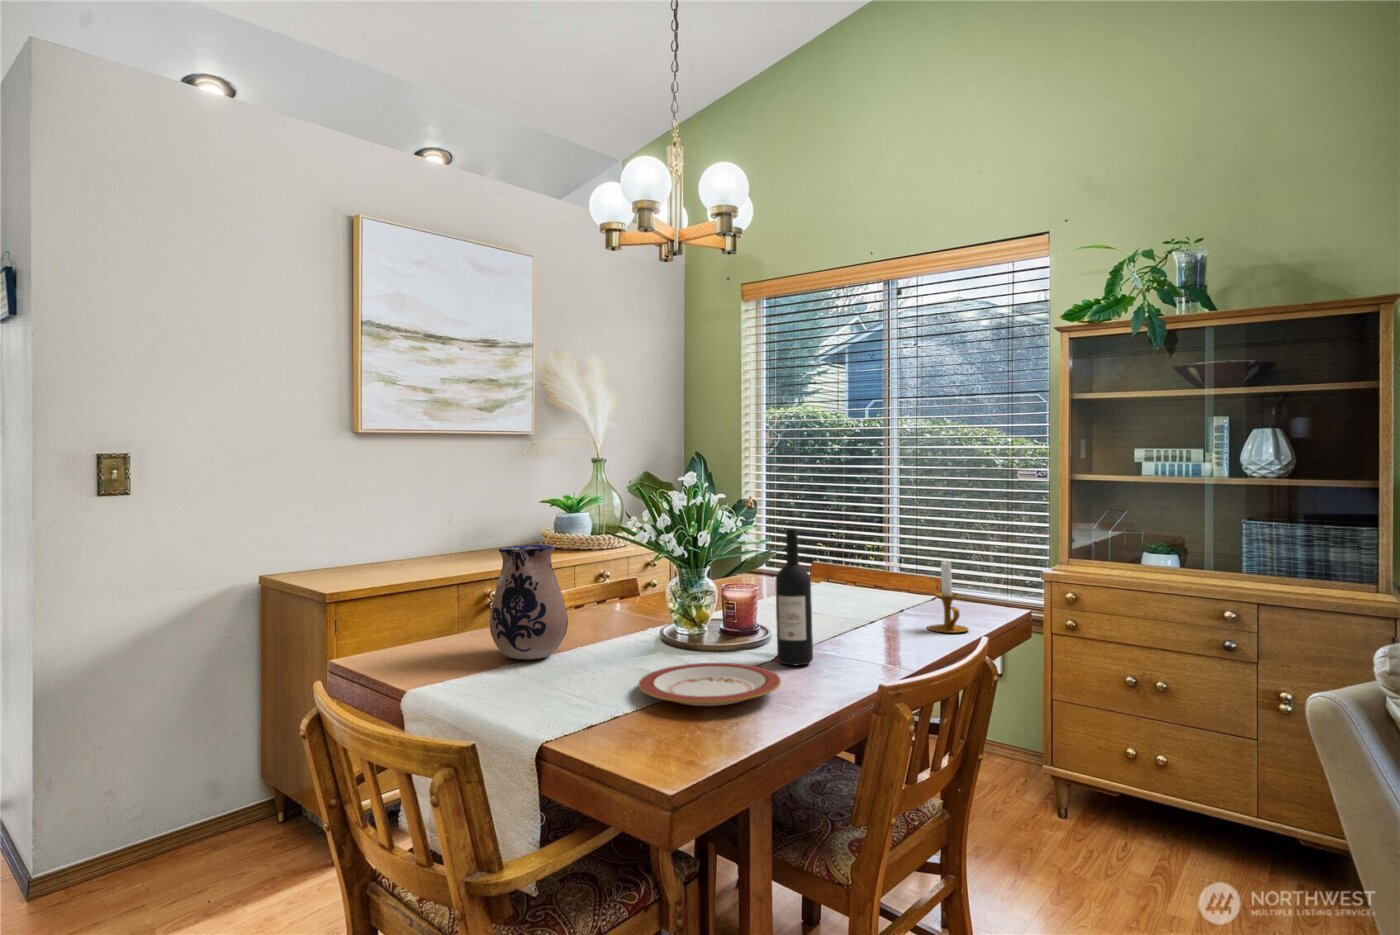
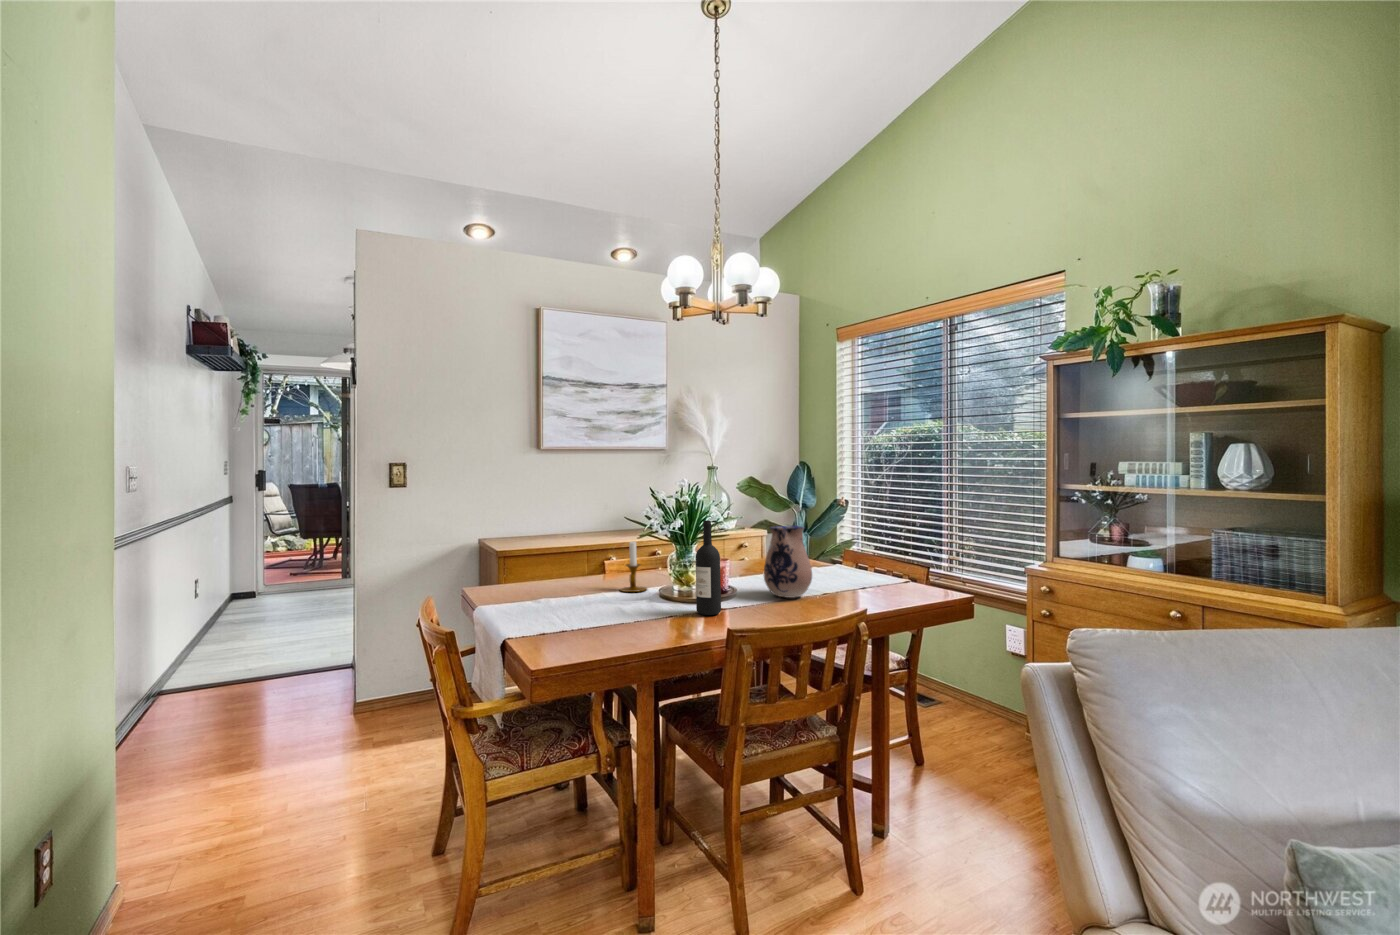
ceramic pitcher: present [490,544,568,660] -> present [764,526,812,598]
candlestick: present [927,561,969,633] -> present [620,541,647,592]
plate: present [639,663,781,706] -> none [576,607,669,631]

